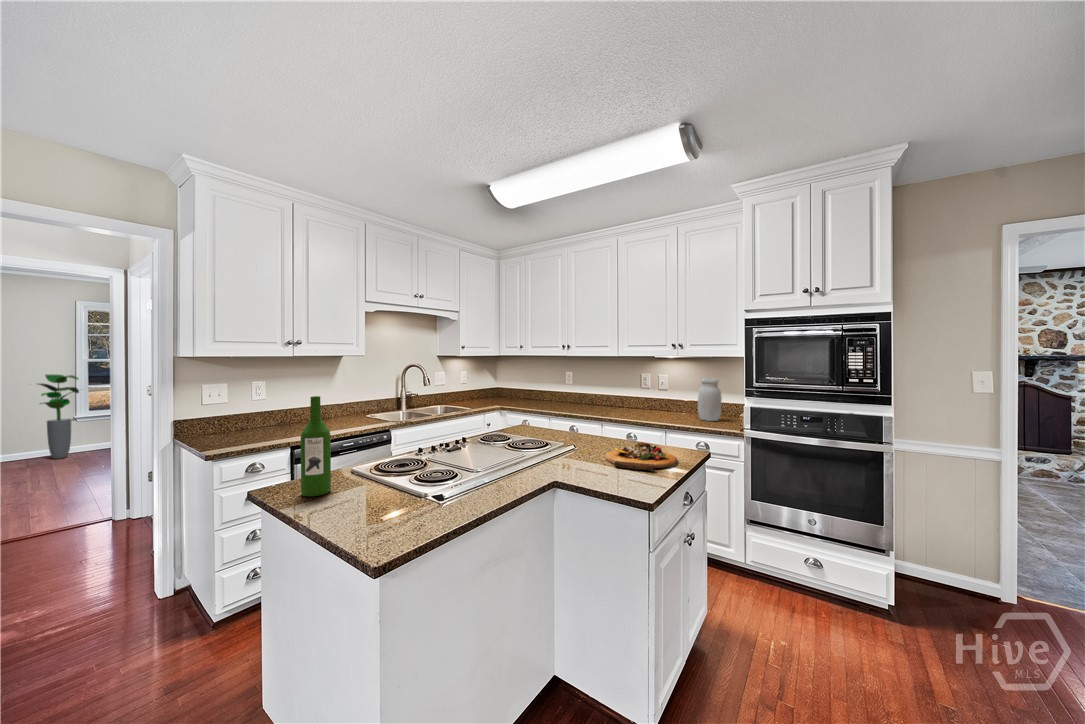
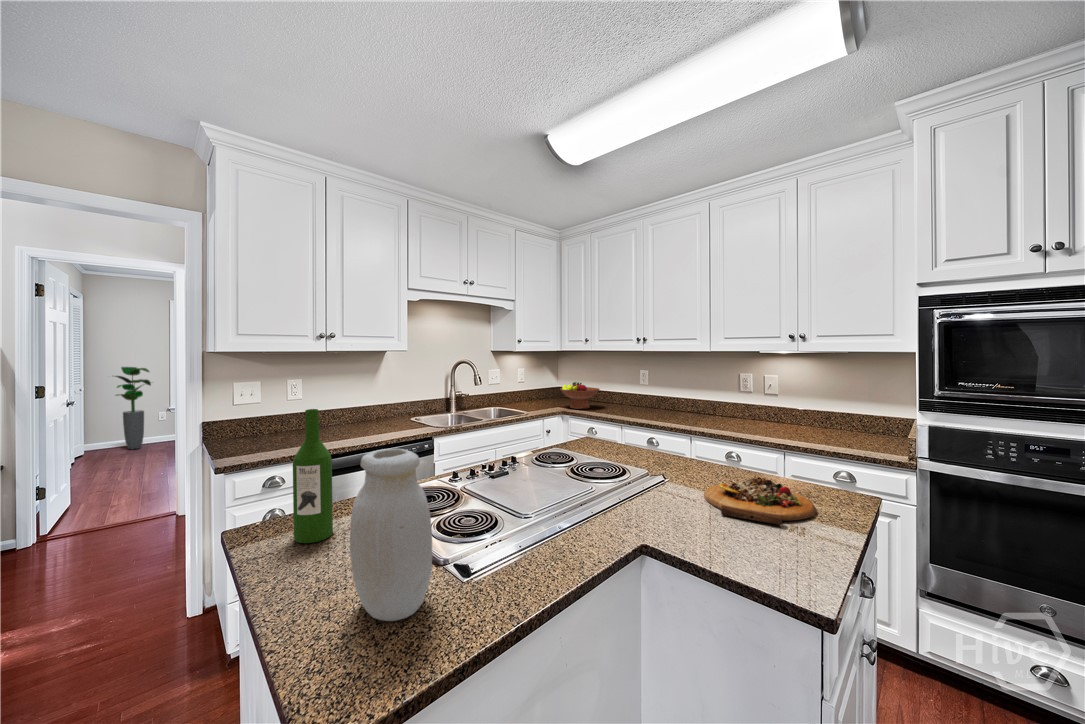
jar: present [698,378,722,421] -> present [350,449,432,621]
fruit bowl: none [497,383,531,405] -> present [560,382,600,409]

